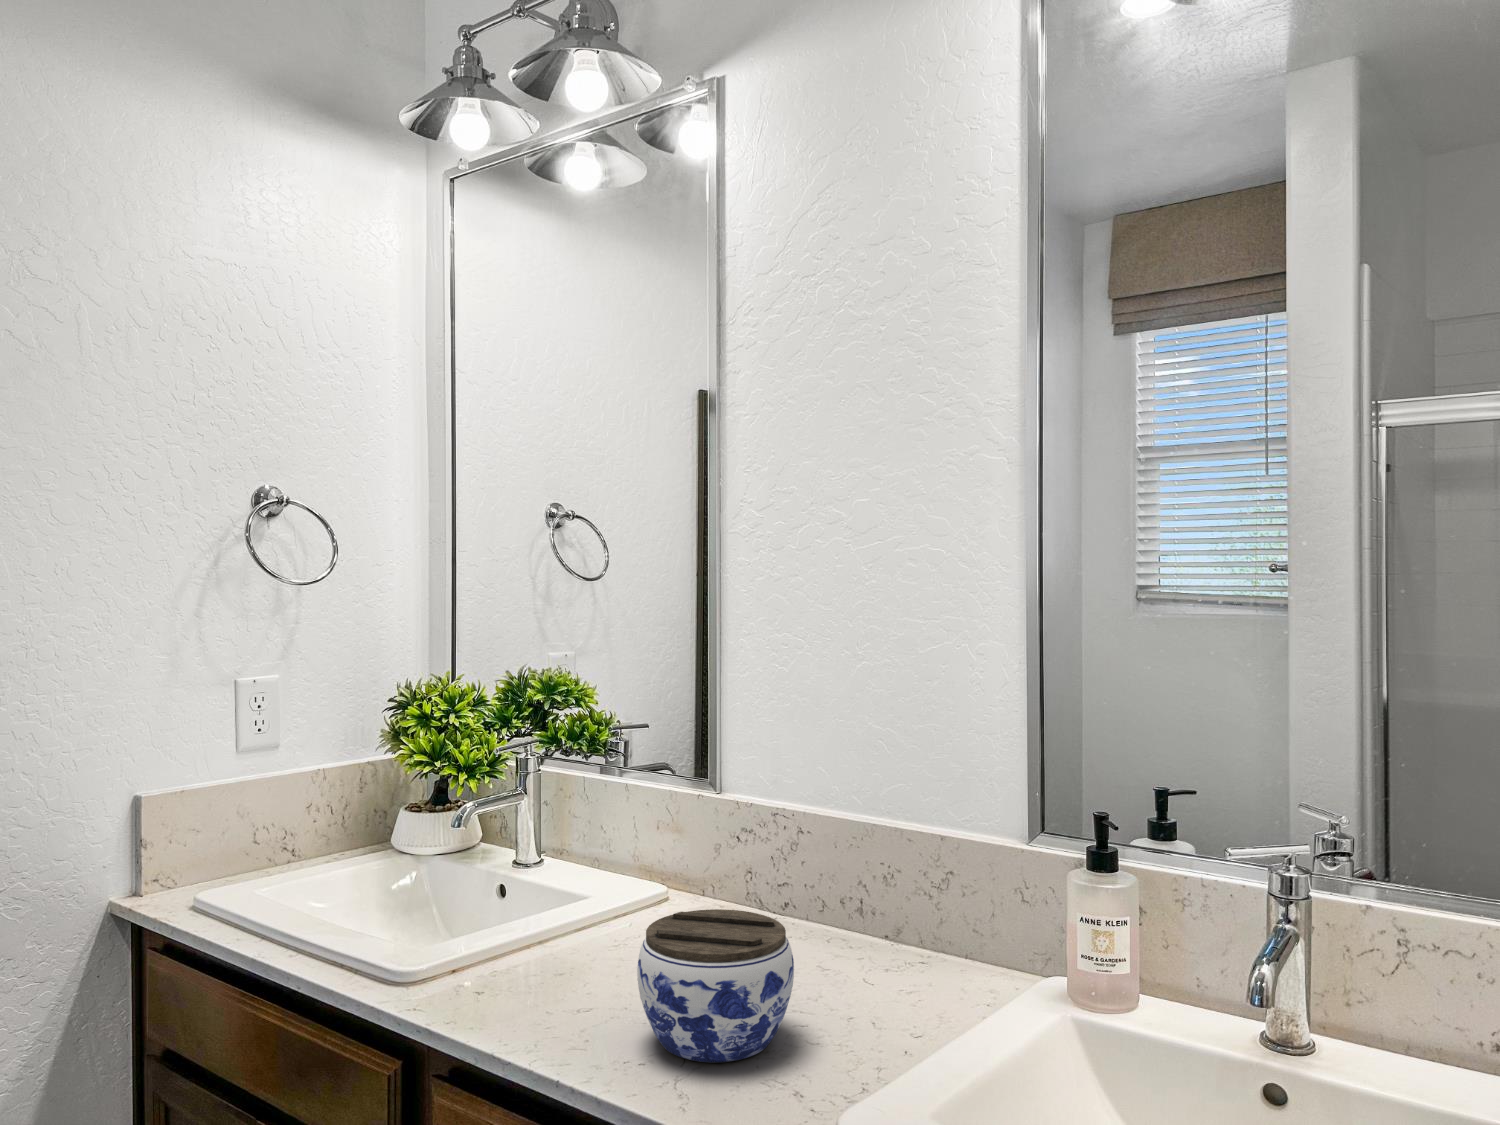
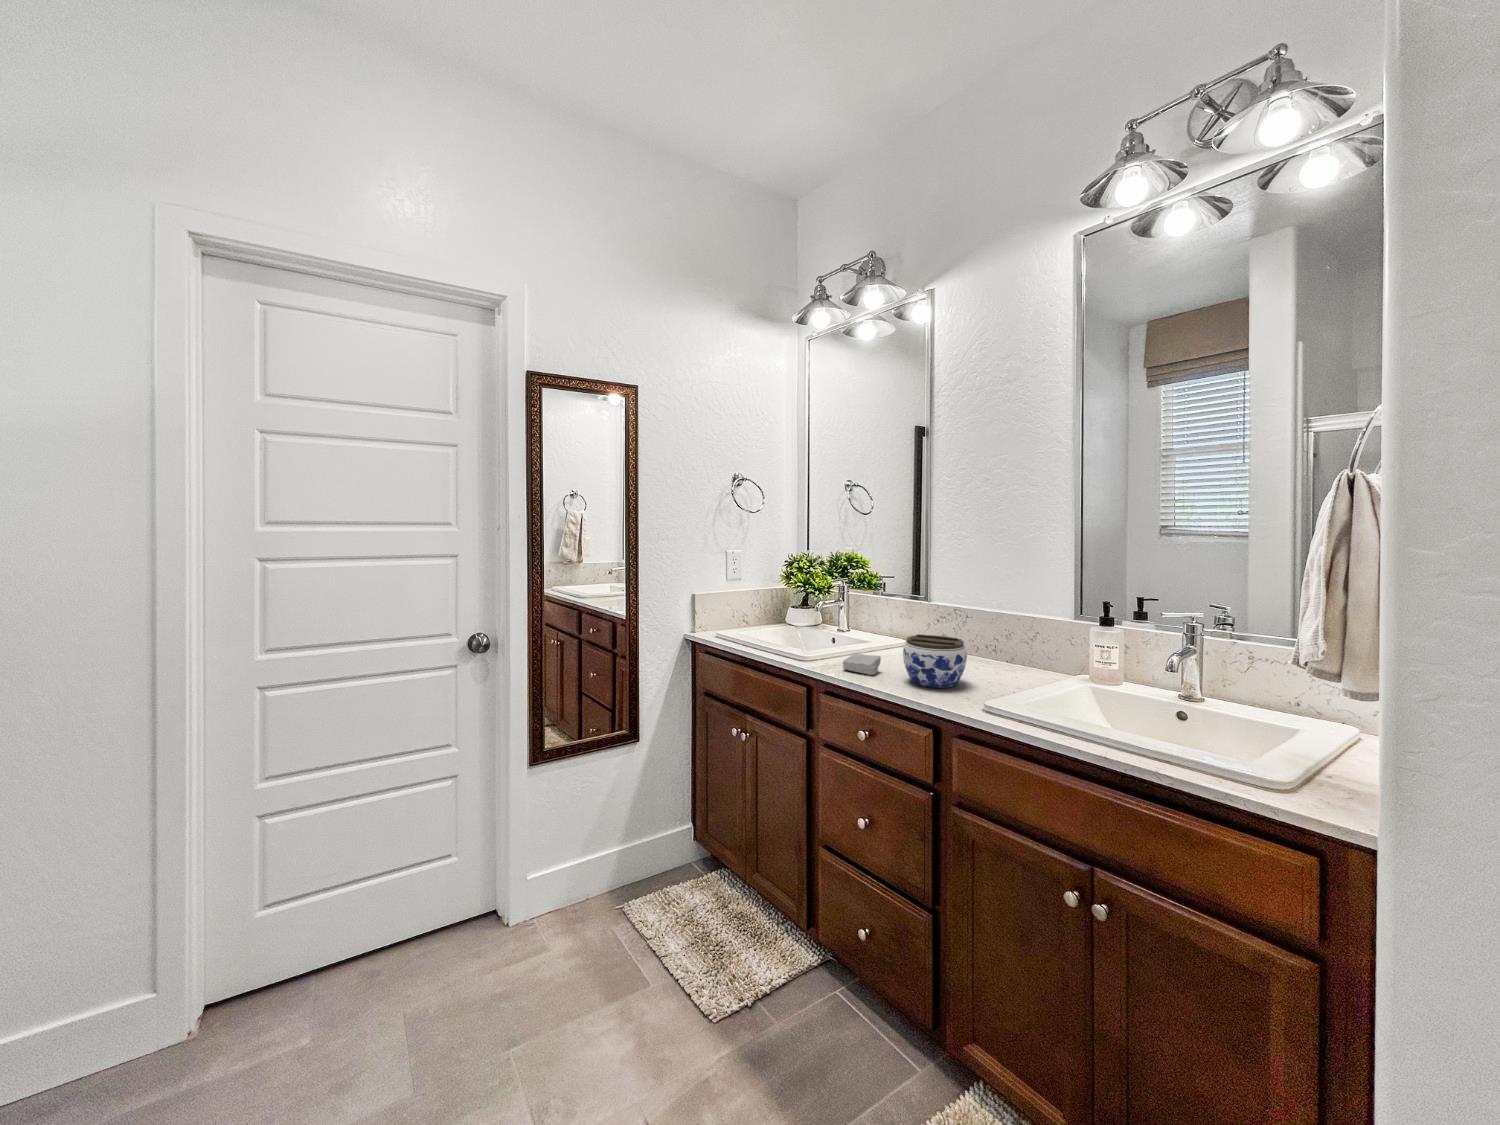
soap bar: none [490,963,588,1028] -> present [843,654,881,675]

